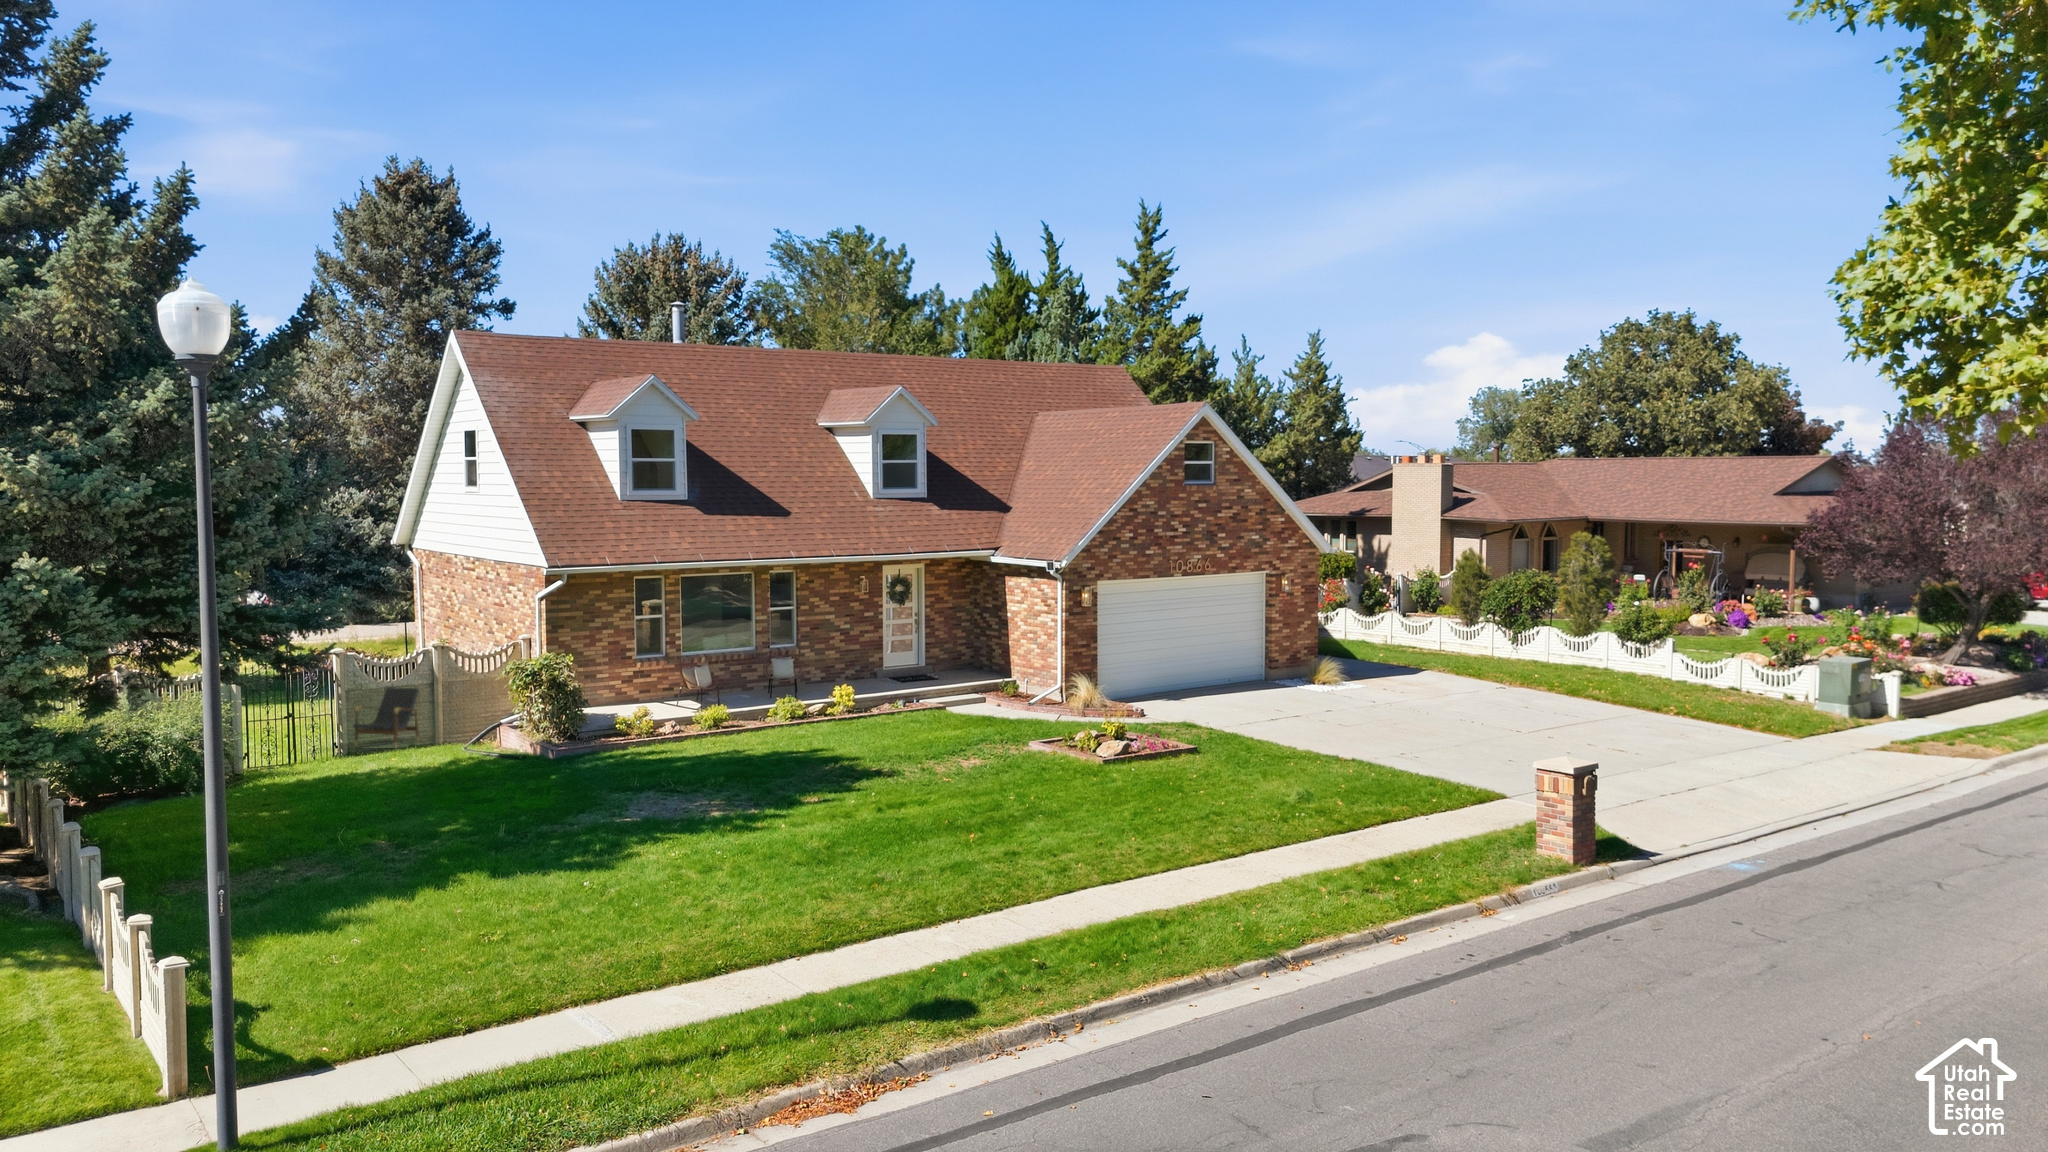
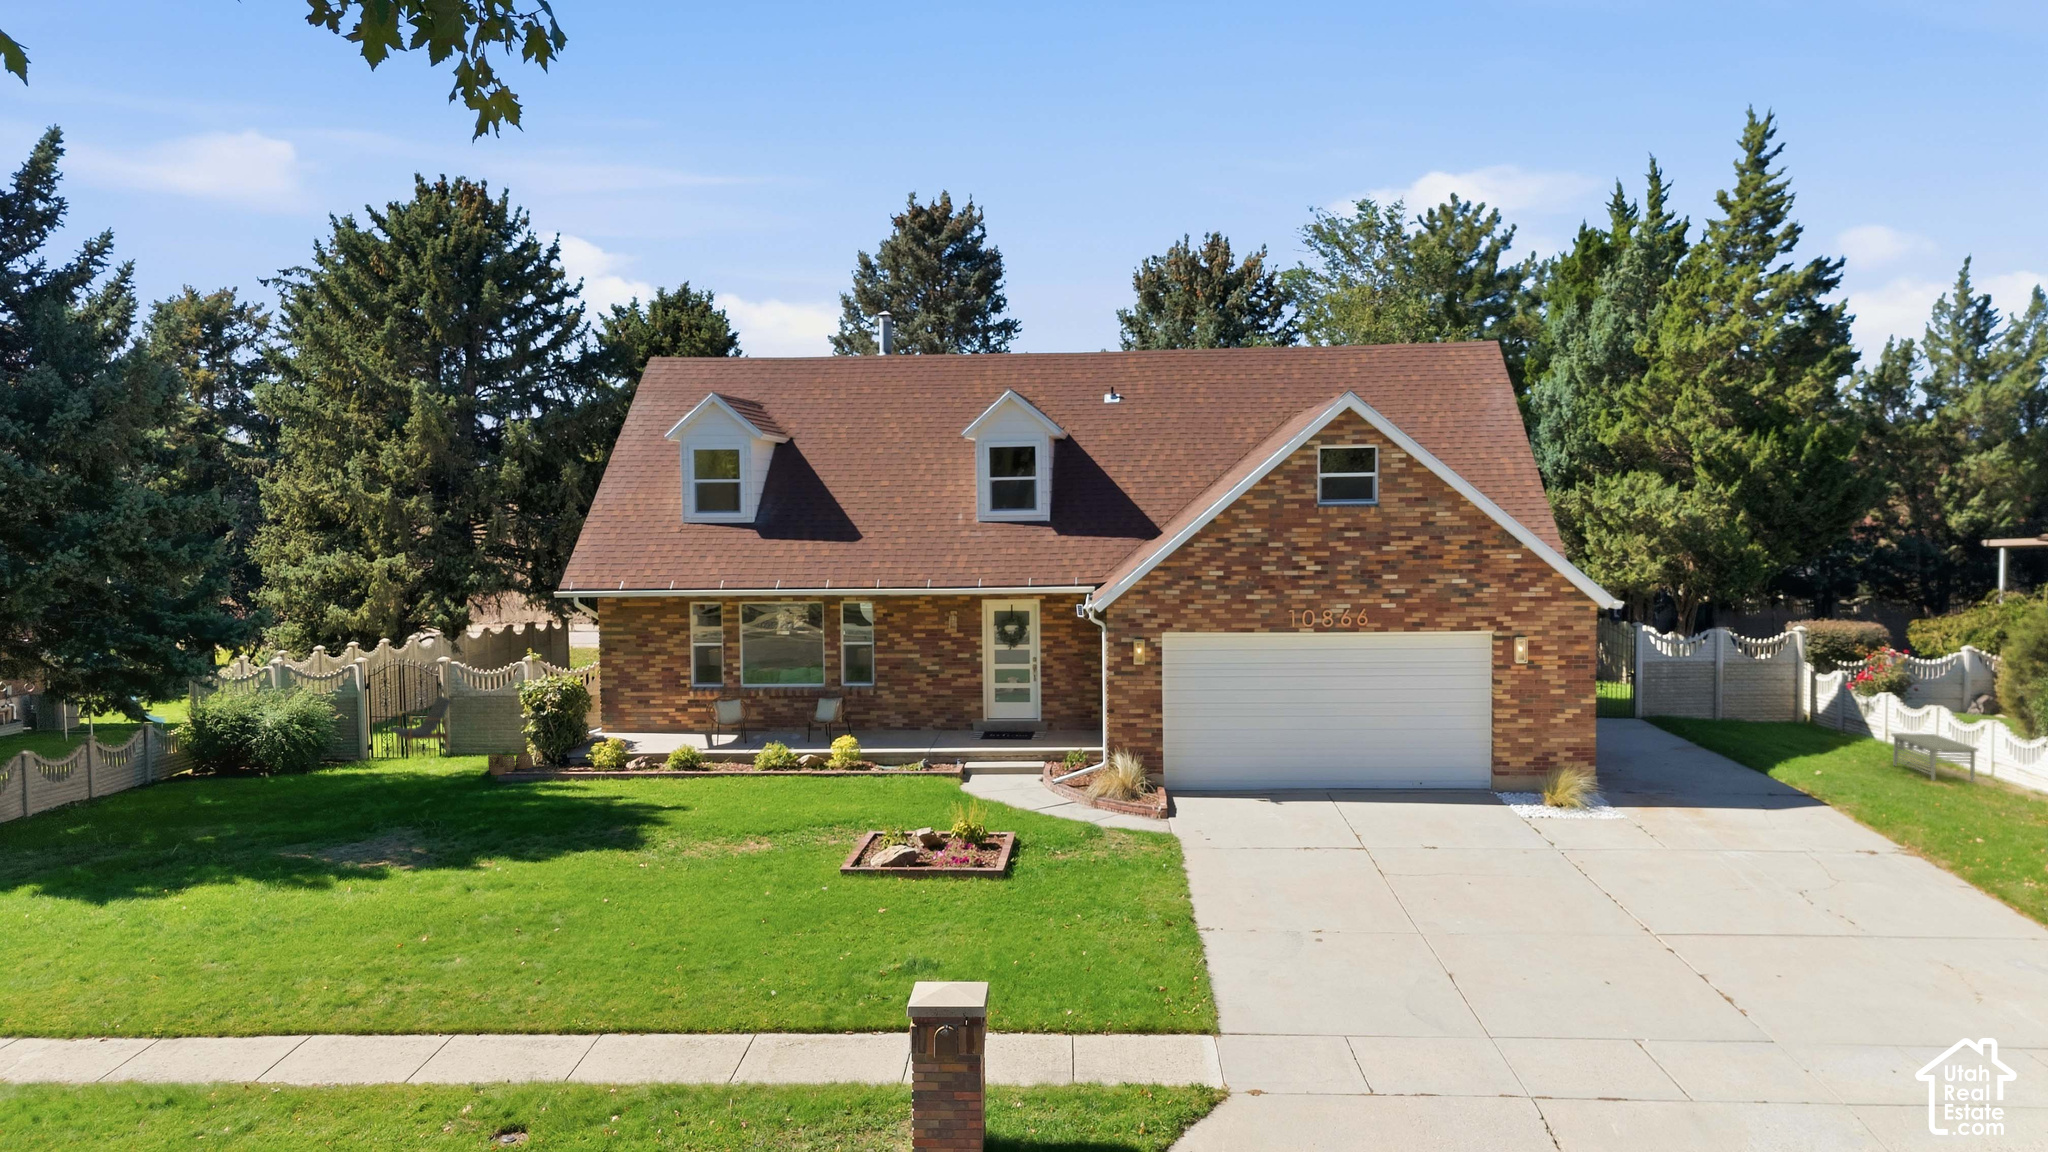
storage bench: none [1406,626,1457,651] -> present [1891,733,1978,782]
woven basket: none [542,726,579,749] -> present [488,752,533,775]

